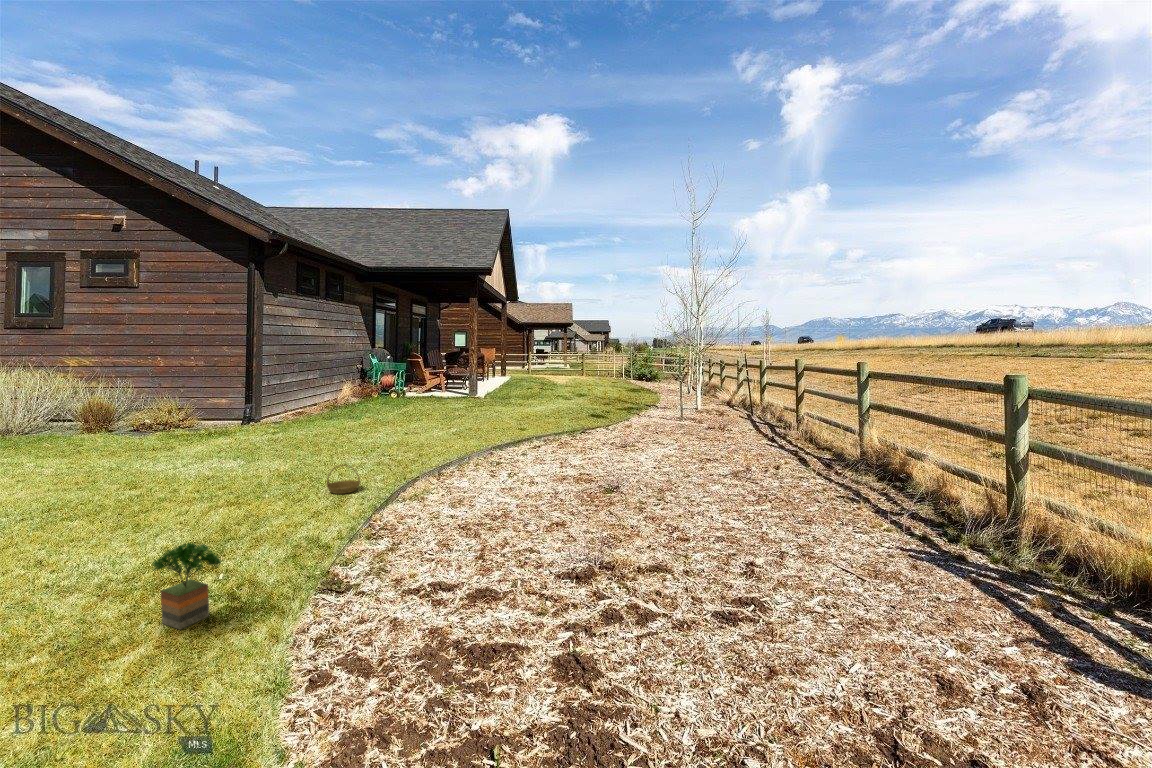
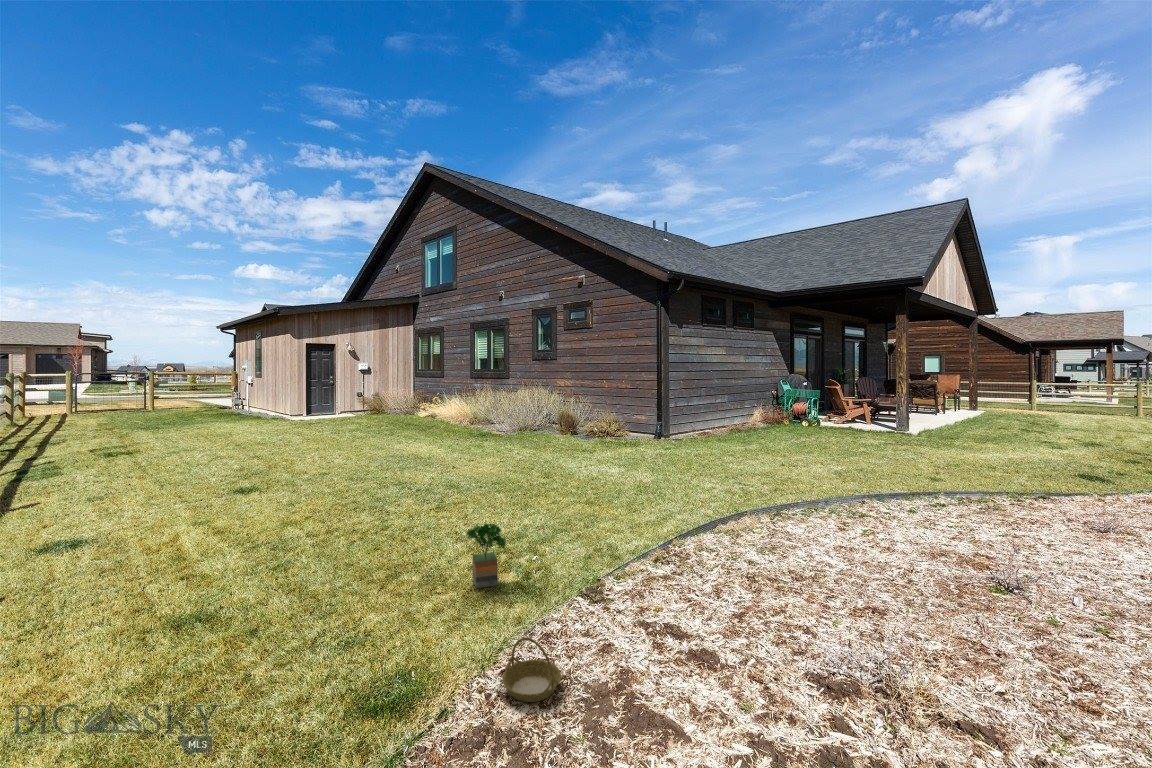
basket: present [327,465,360,494] -> present [502,637,561,702]

